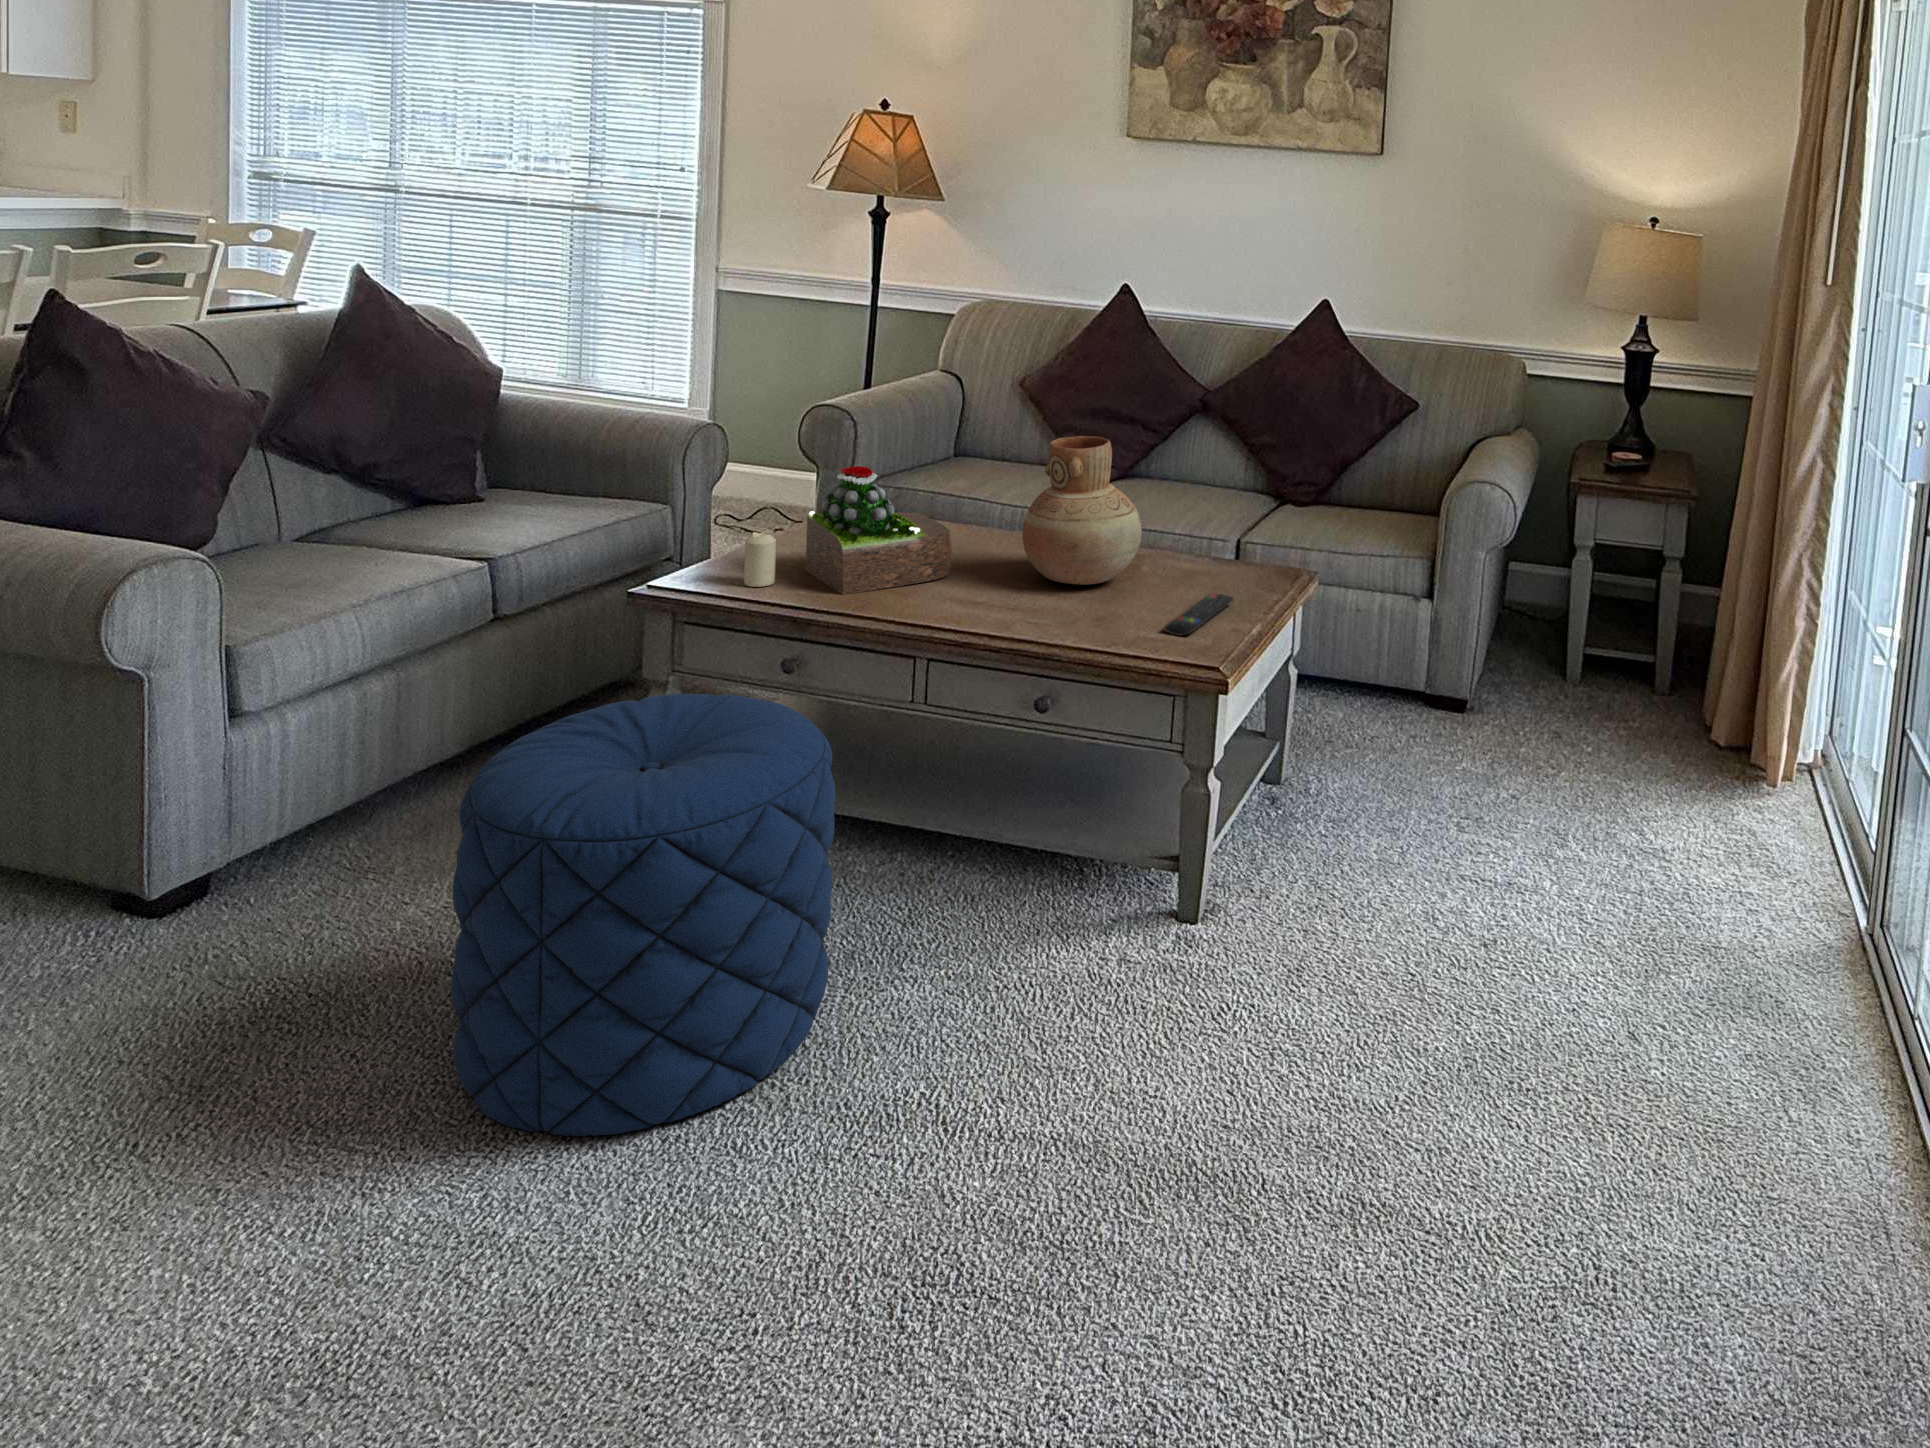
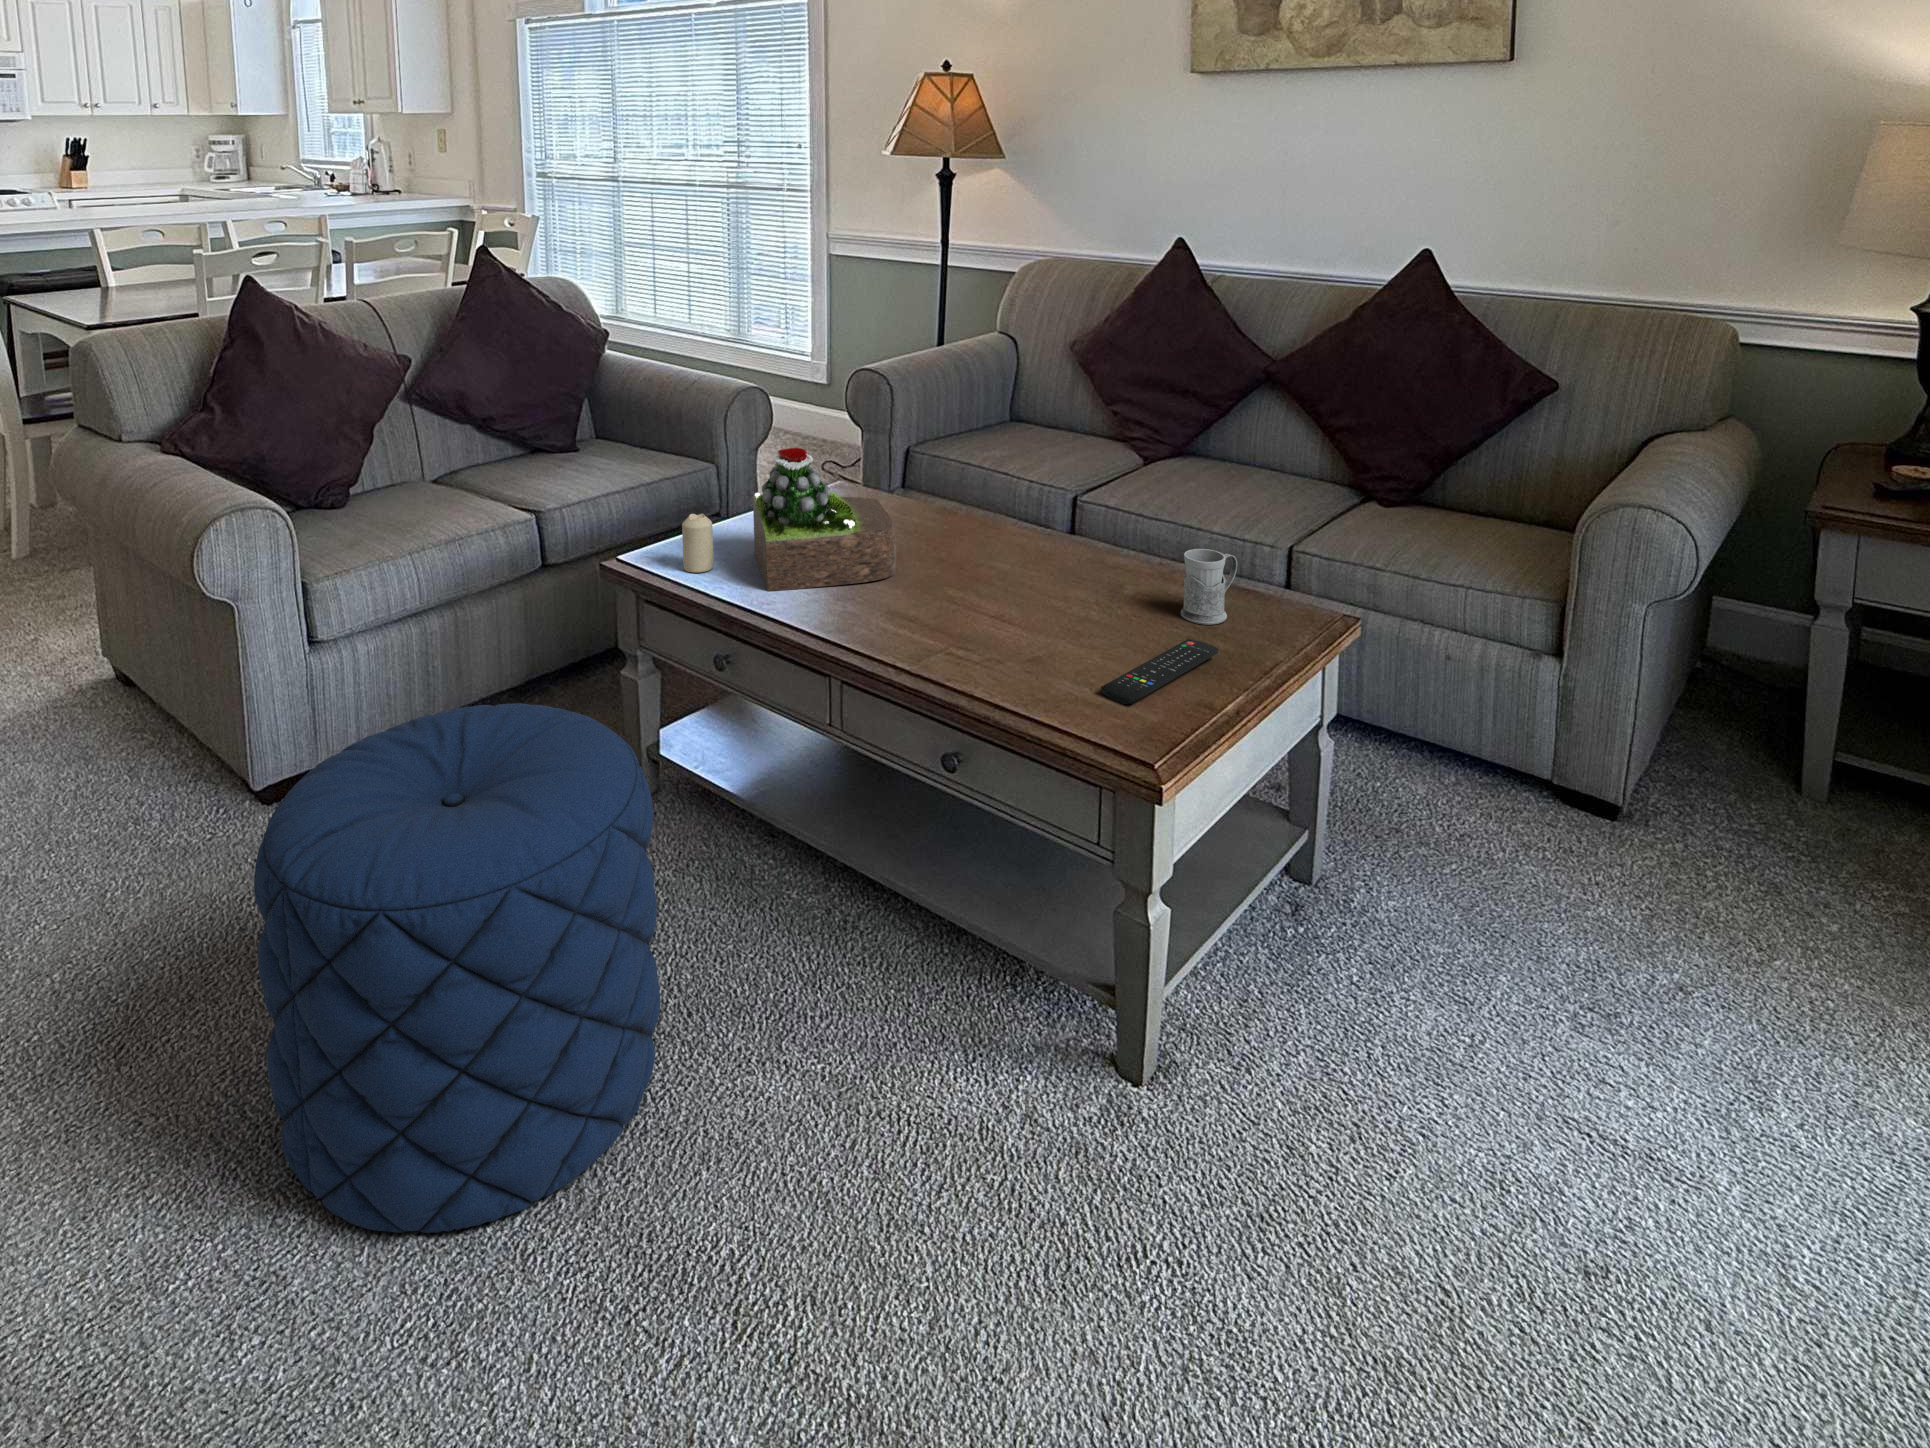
vase: present [1022,436,1142,585] -> none [968,424,1112,607]
mug: none [1193,530,1232,586] -> present [1181,549,1237,625]

